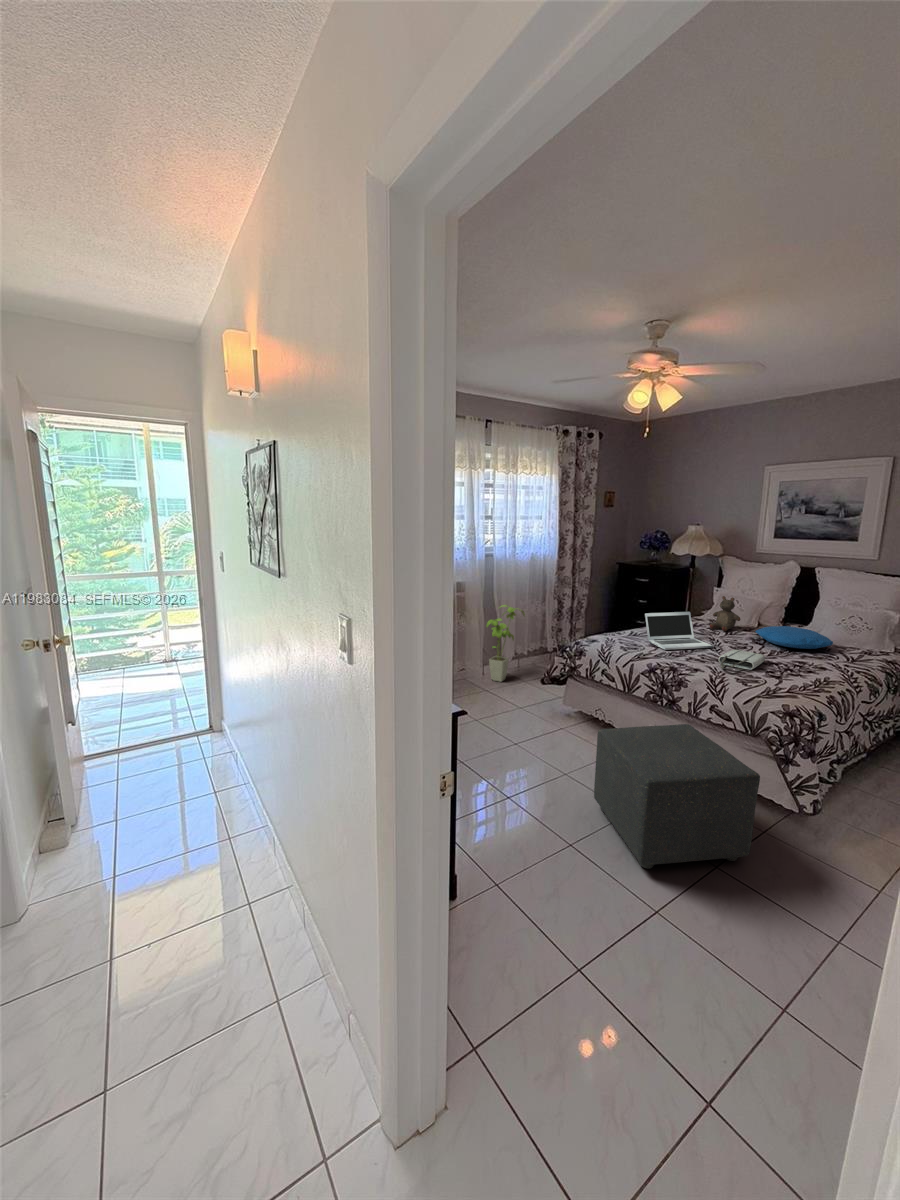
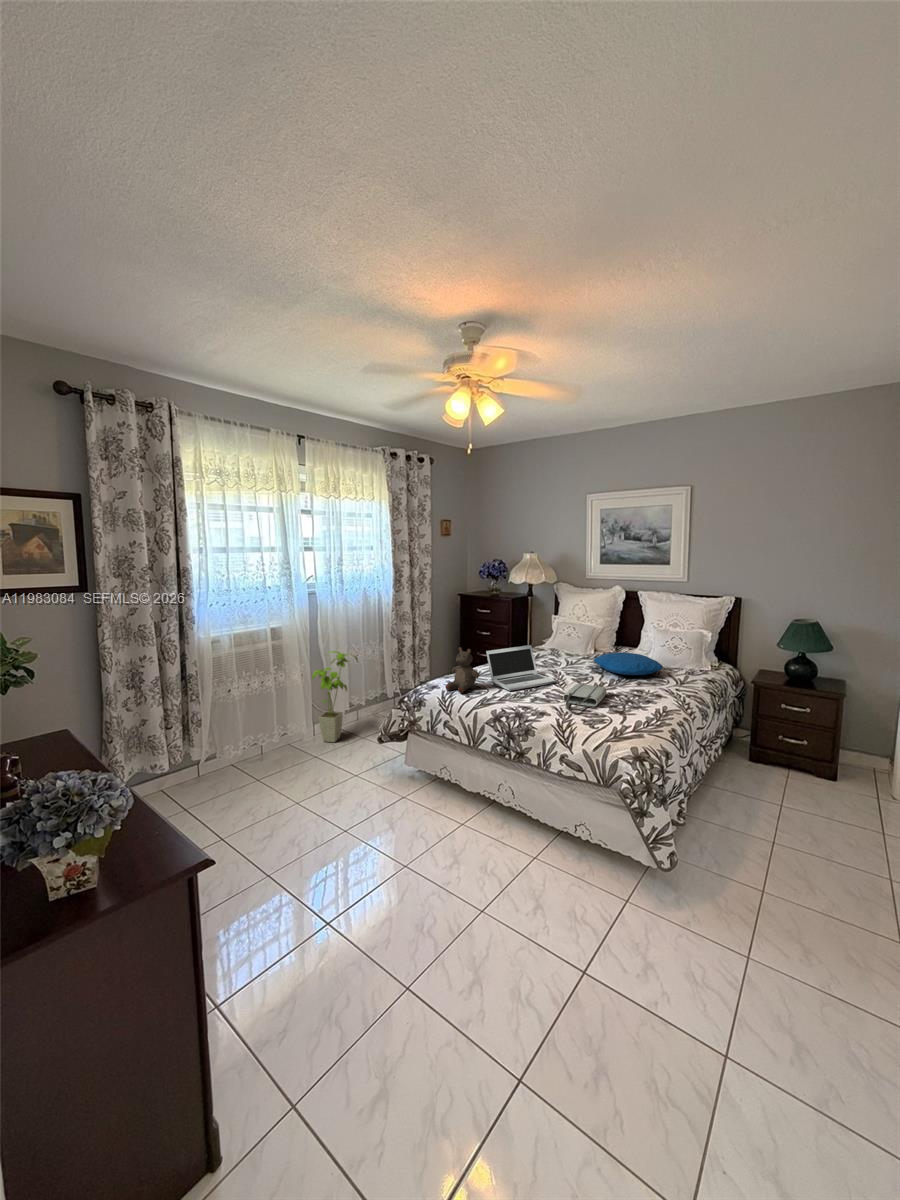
stuffed bear: present [710,596,740,631] -> present [446,647,479,693]
ottoman: present [594,724,760,869] -> none [438,784,620,993]

